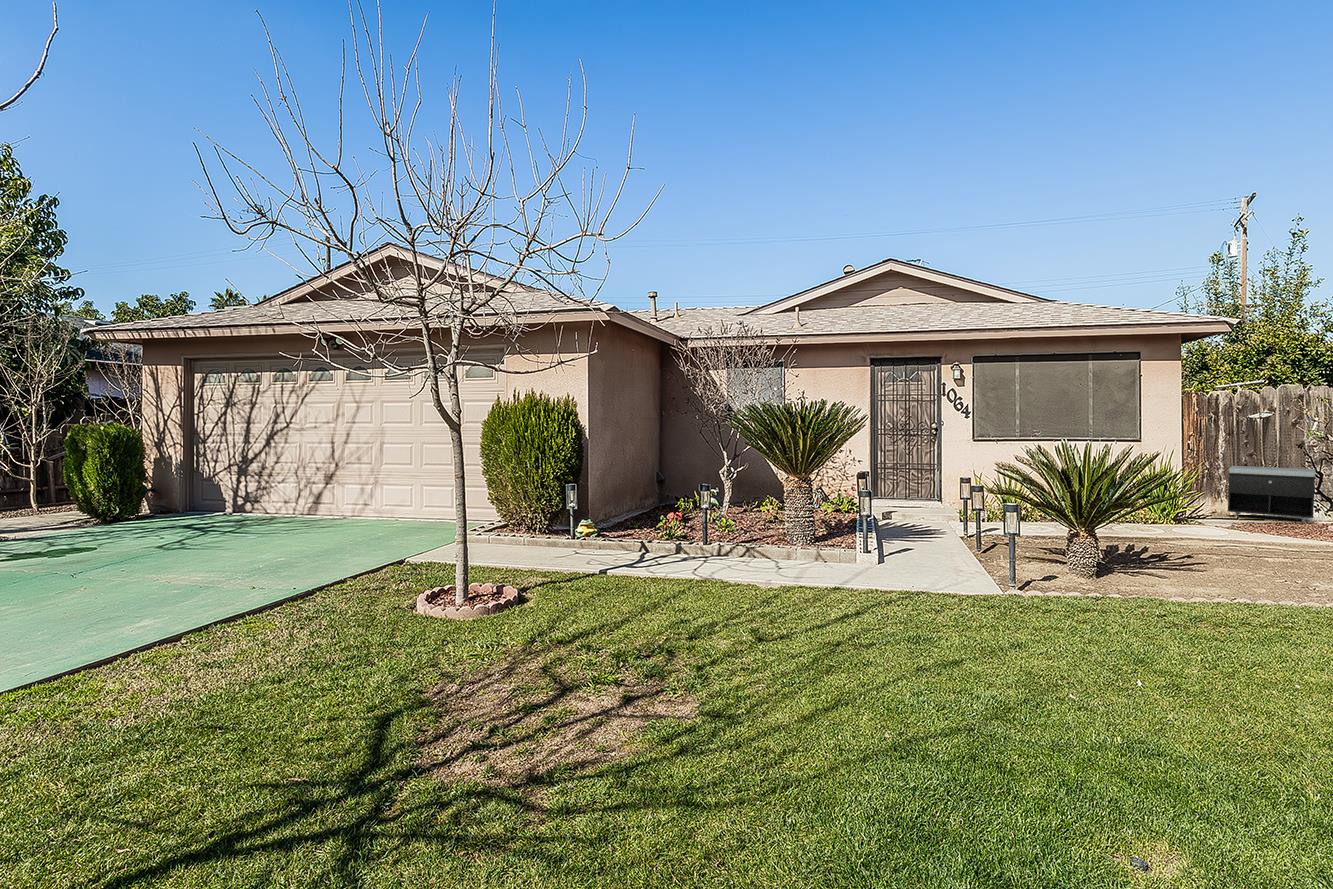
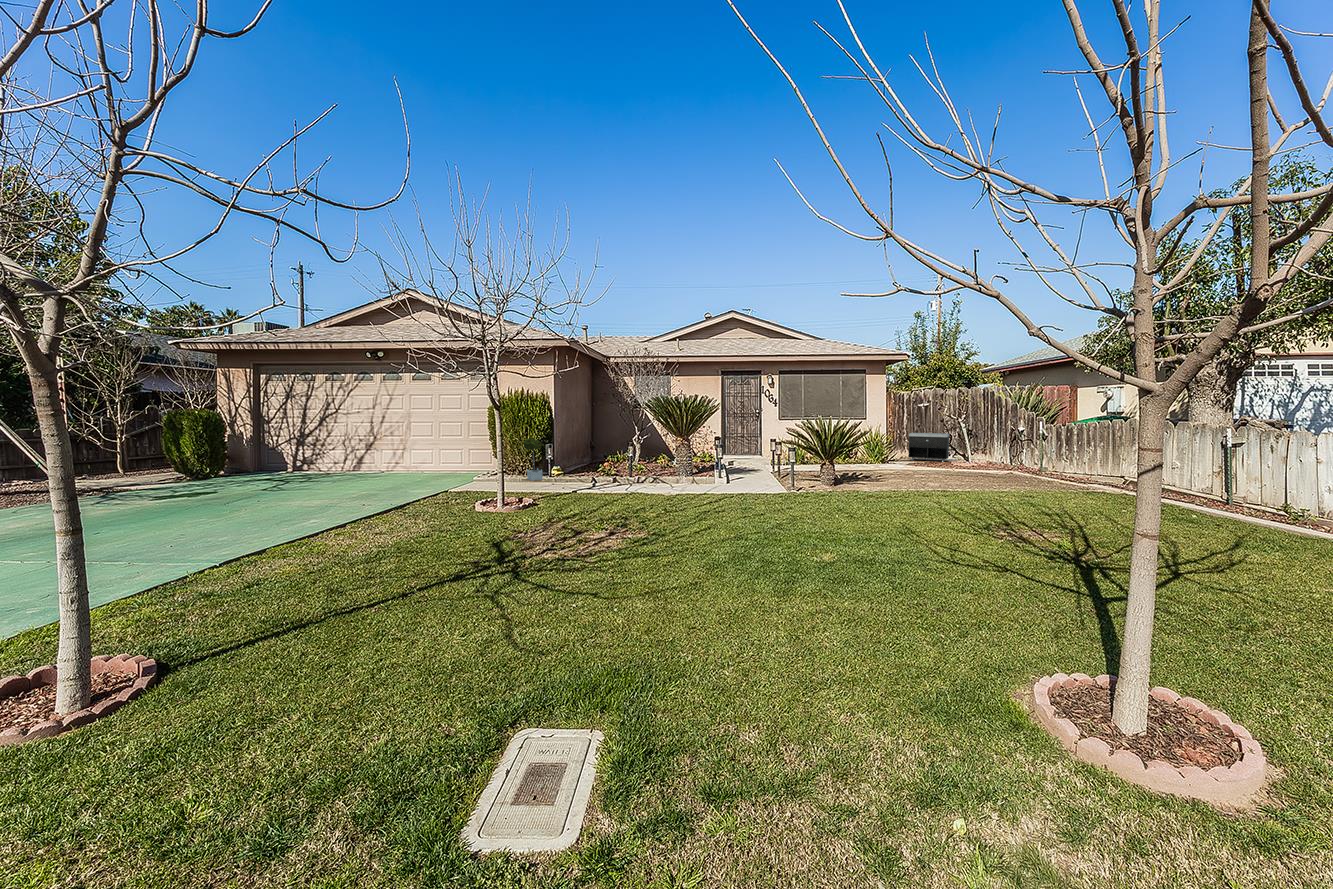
potted tree: none [529,473,560,544] -> present [524,438,543,481]

